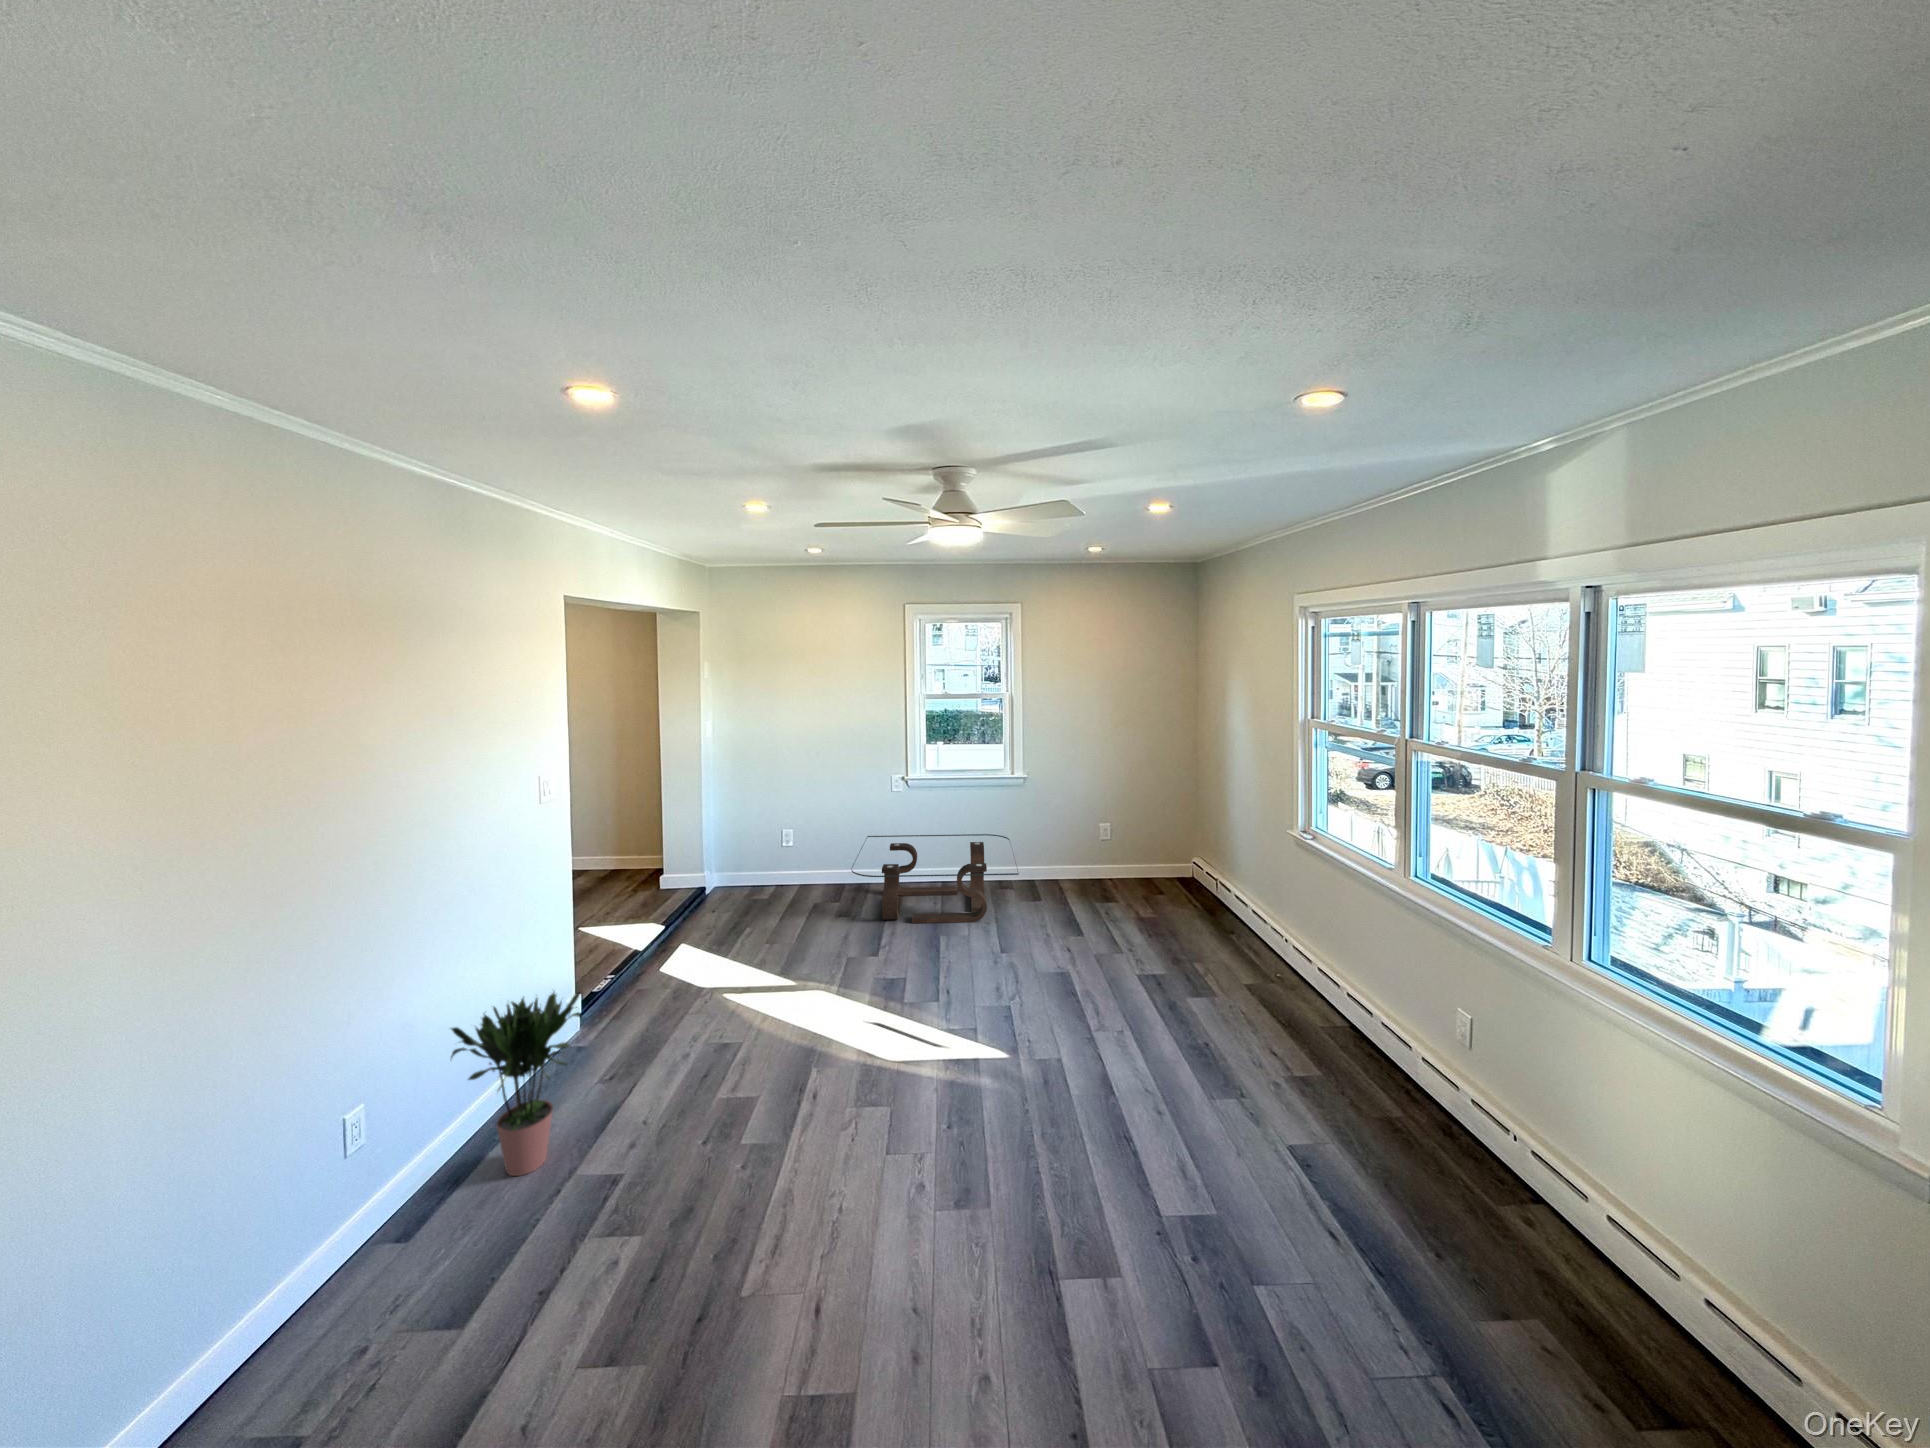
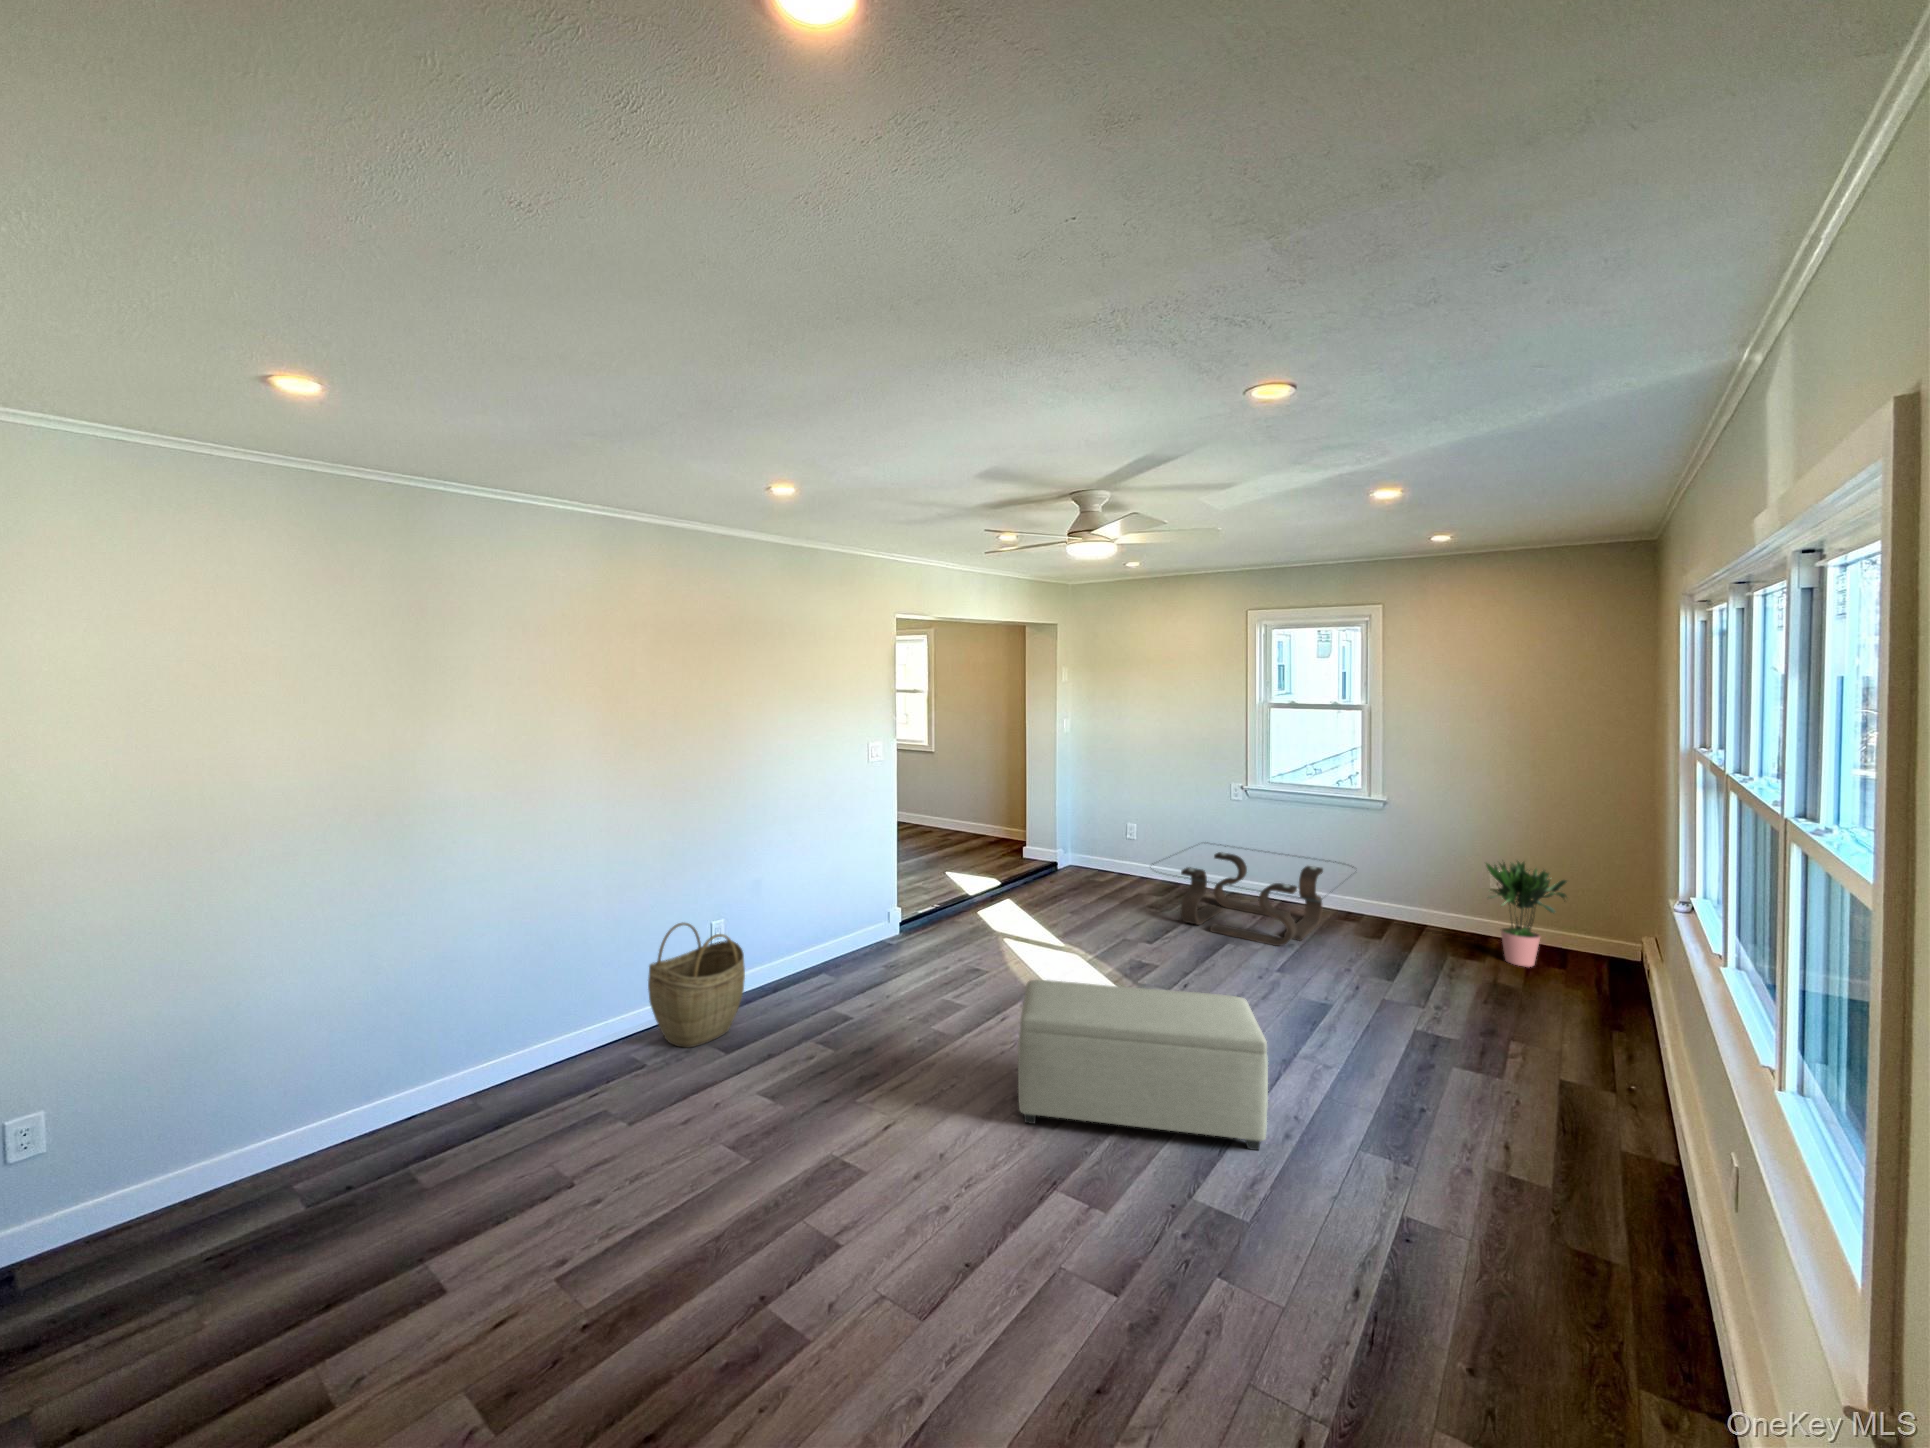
ottoman: none [901,987,1157,1213] -> present [1018,980,1268,1150]
potted plant: present [451,992,582,1176] -> present [1486,861,1567,967]
woven basket: none [254,1135,455,1375] -> present [648,923,745,1048]

